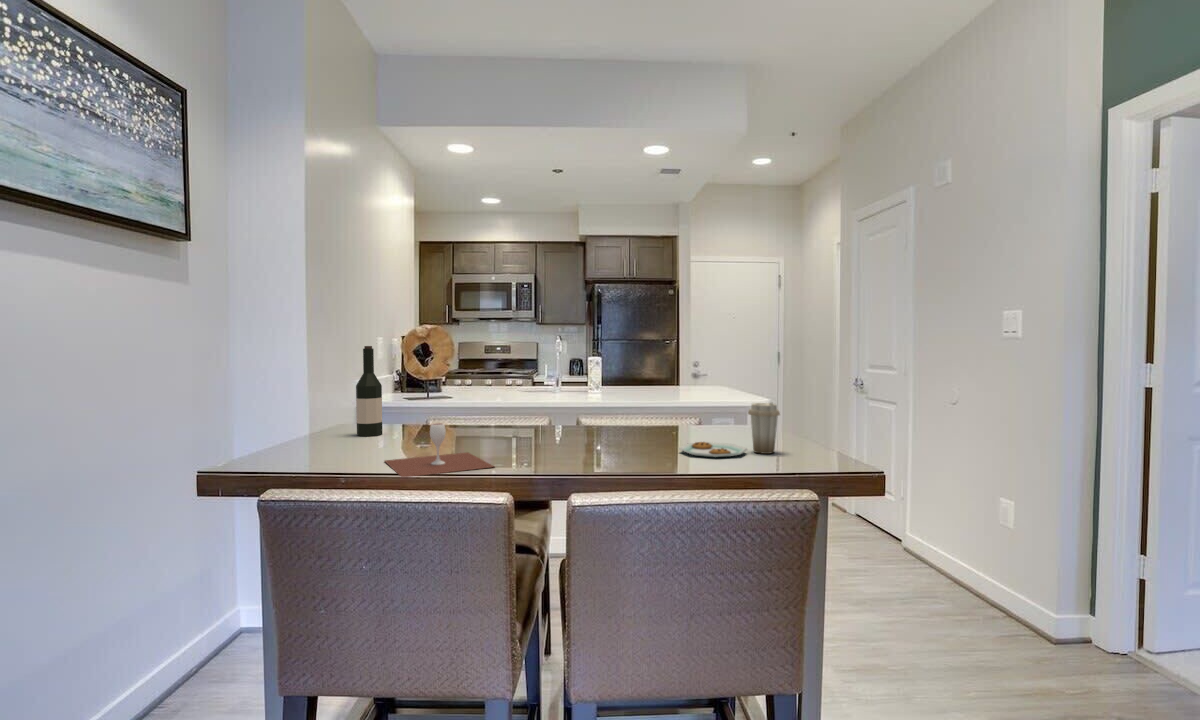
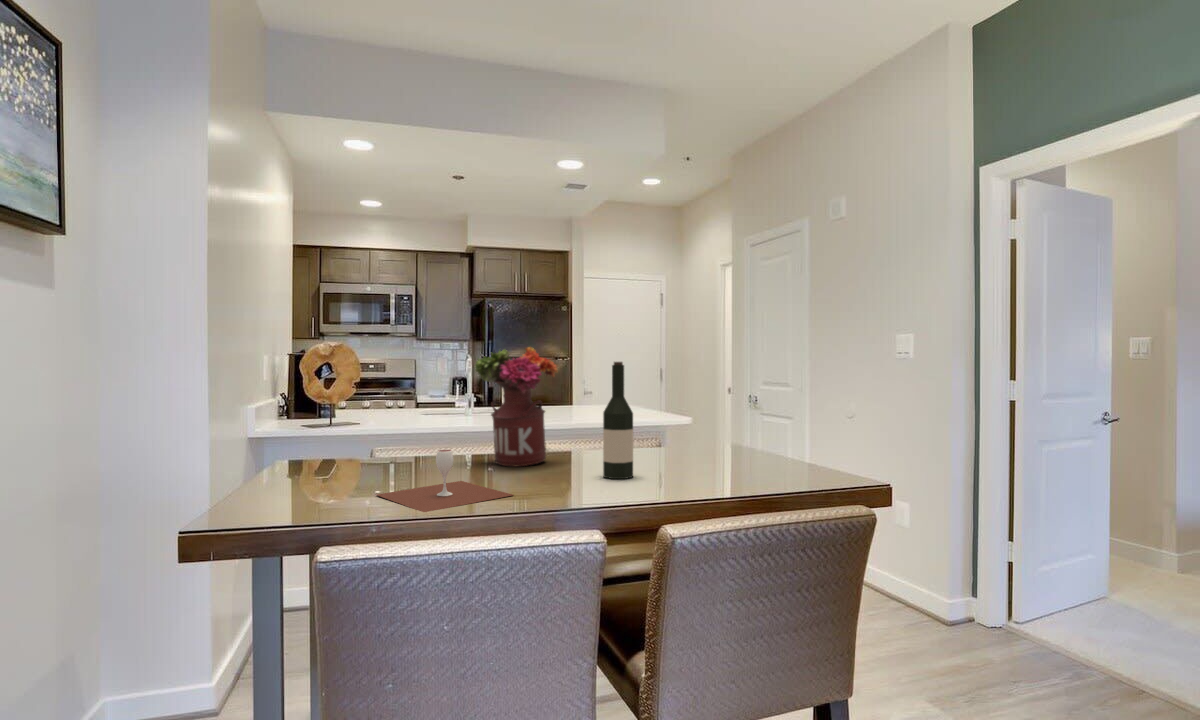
flower arrangement: none [503,330,581,442] -> present [475,347,557,466]
wine bottle: present [356,346,382,436] -> present [603,362,633,479]
plate: present [679,403,780,458] -> none [675,419,770,474]

